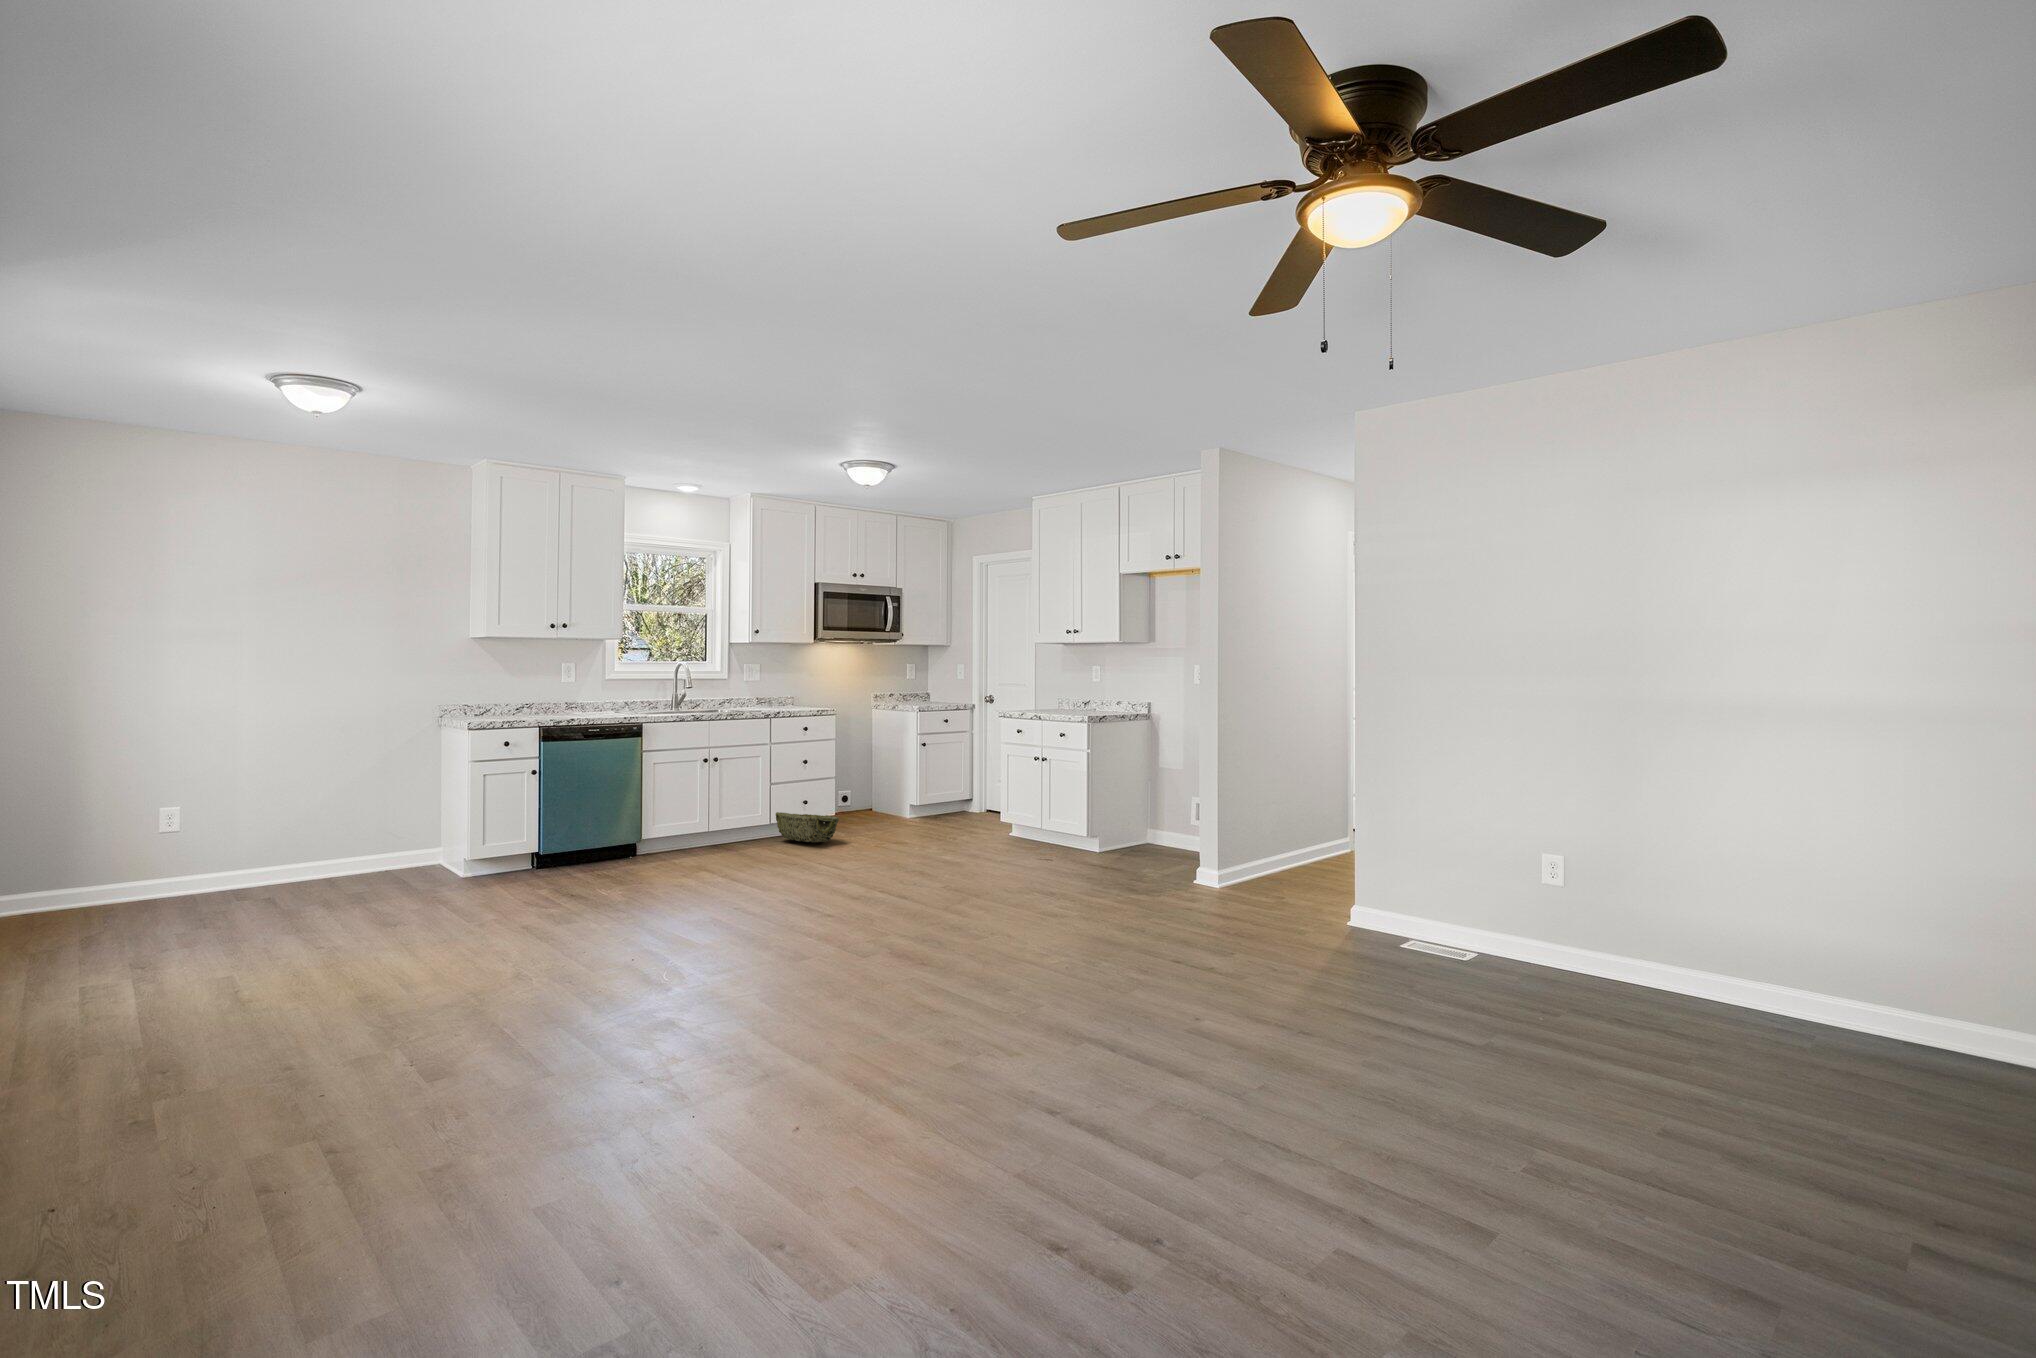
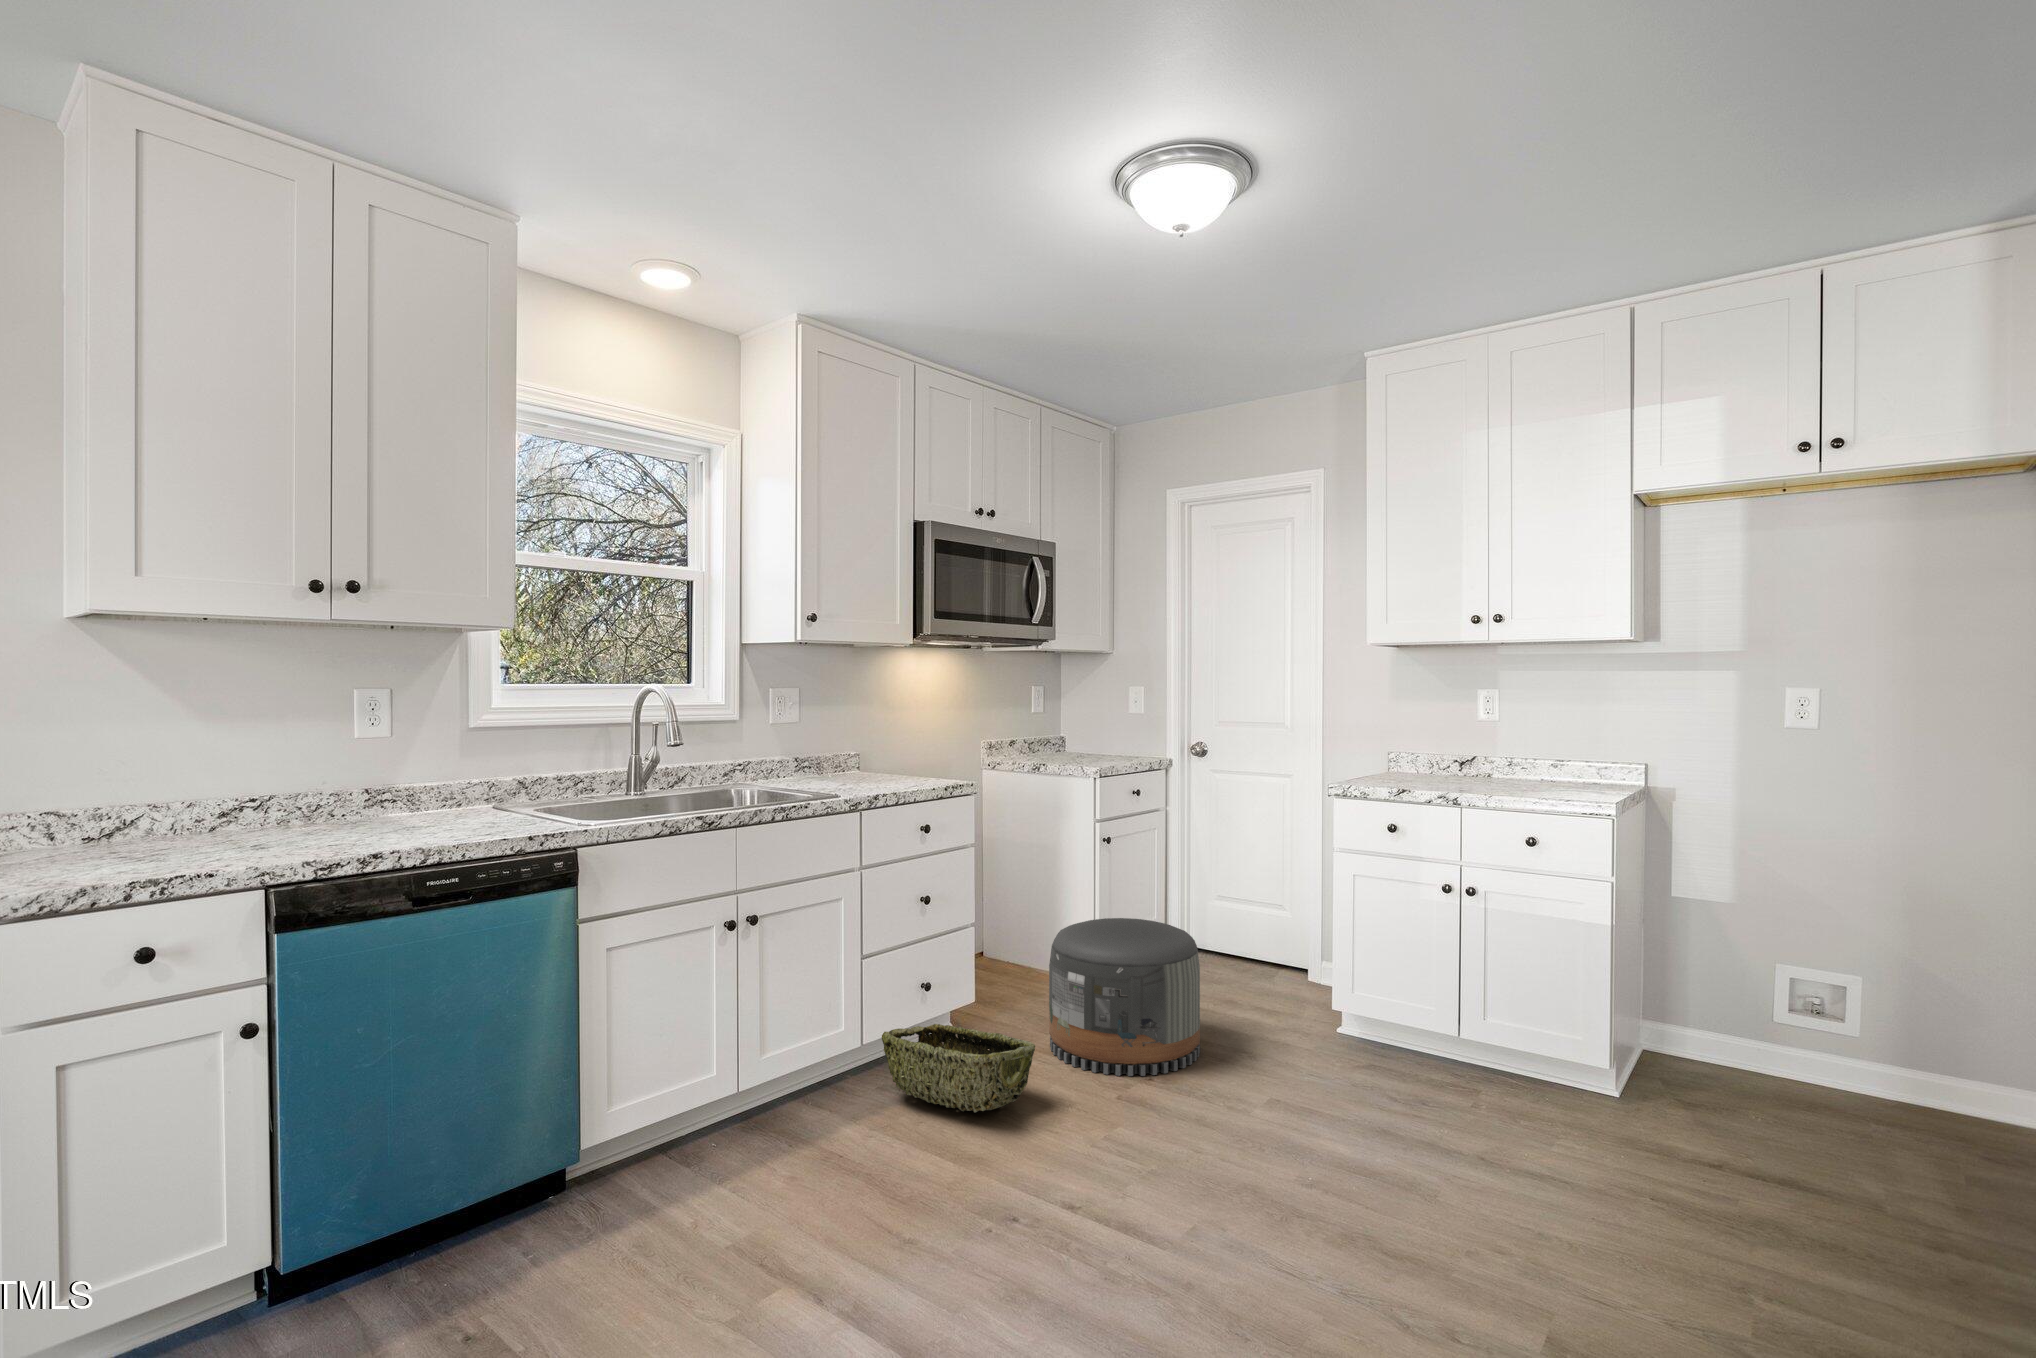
pouf: none [864,775,934,838] -> present [1049,918,1200,1076]

